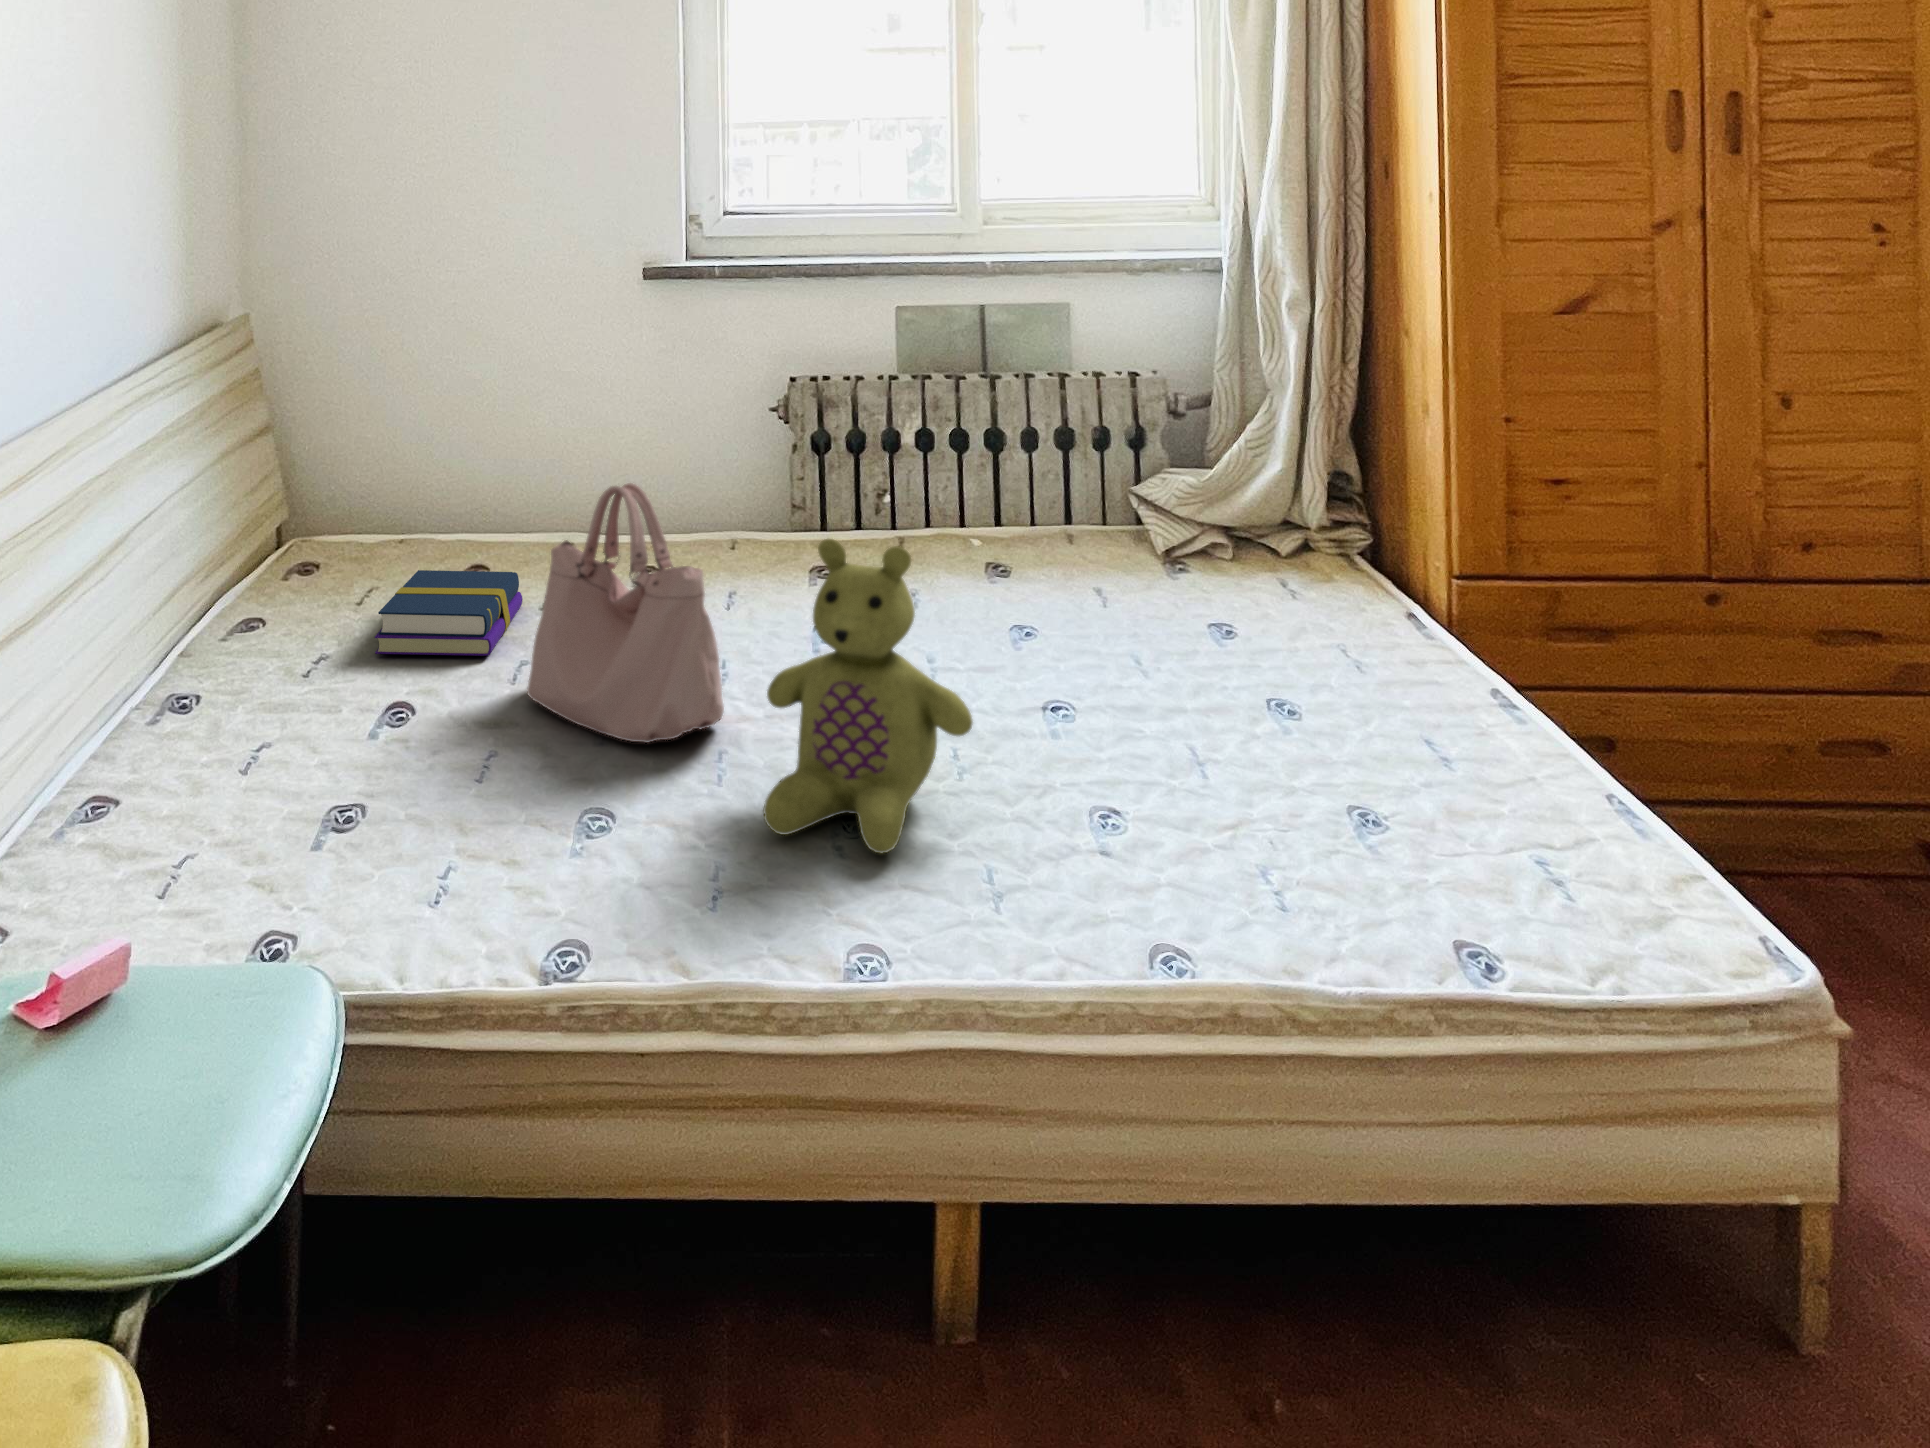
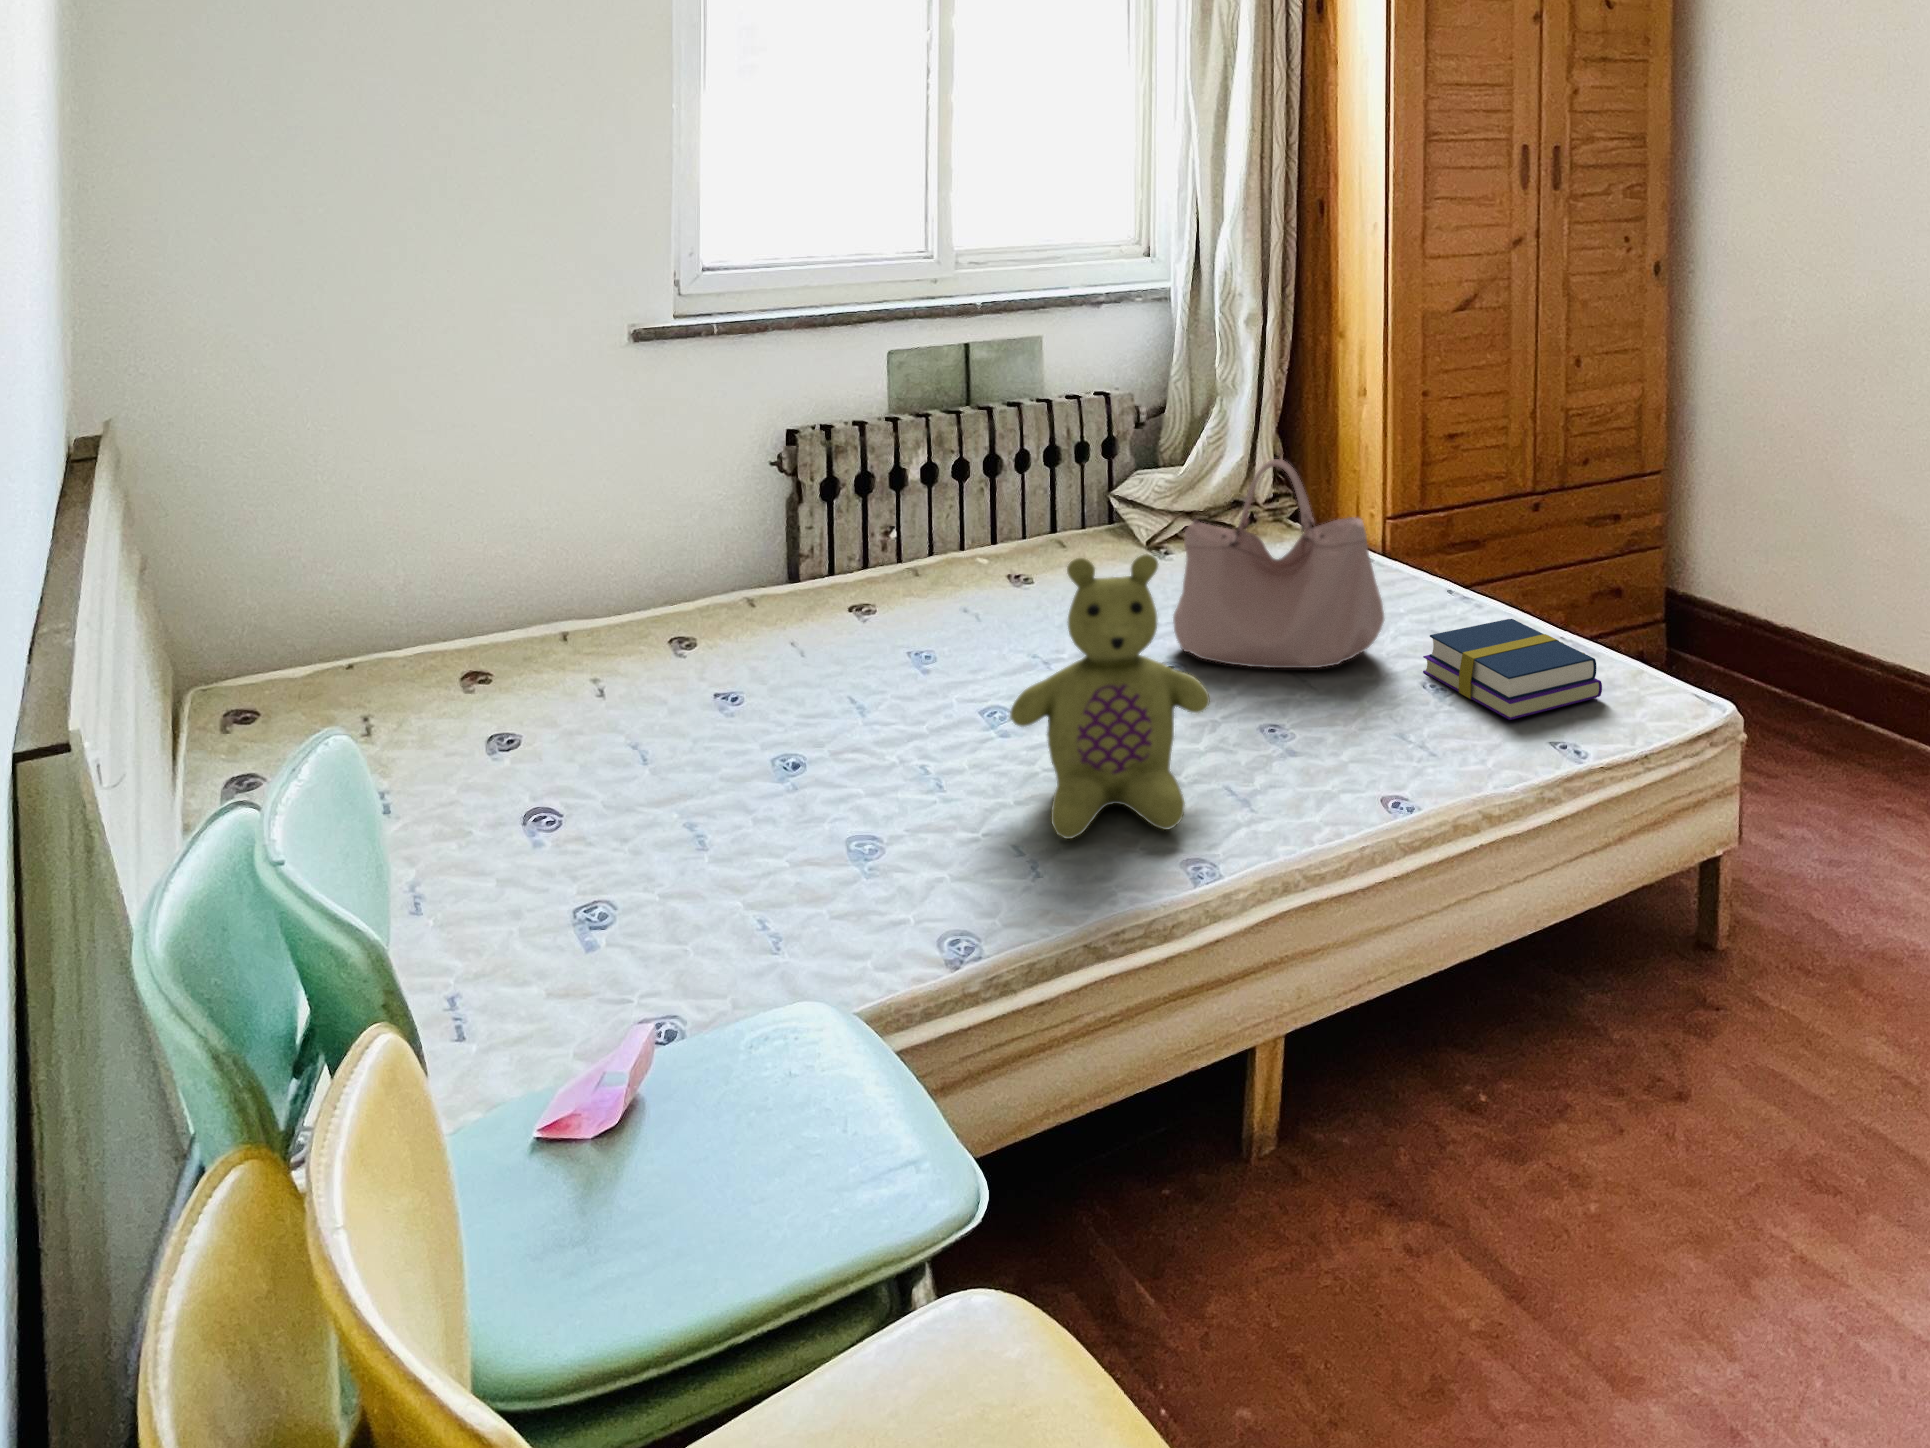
handbag: present [527,483,724,743] -> present [1173,459,1384,668]
book: present [375,570,523,656] -> present [1423,619,1602,720]

